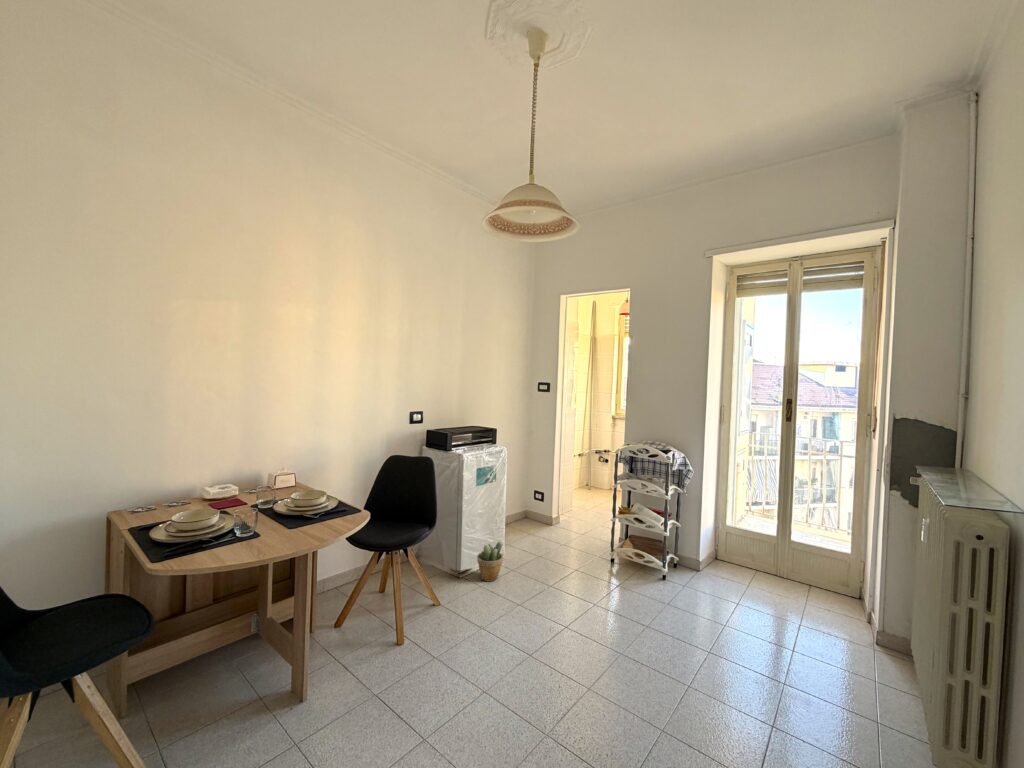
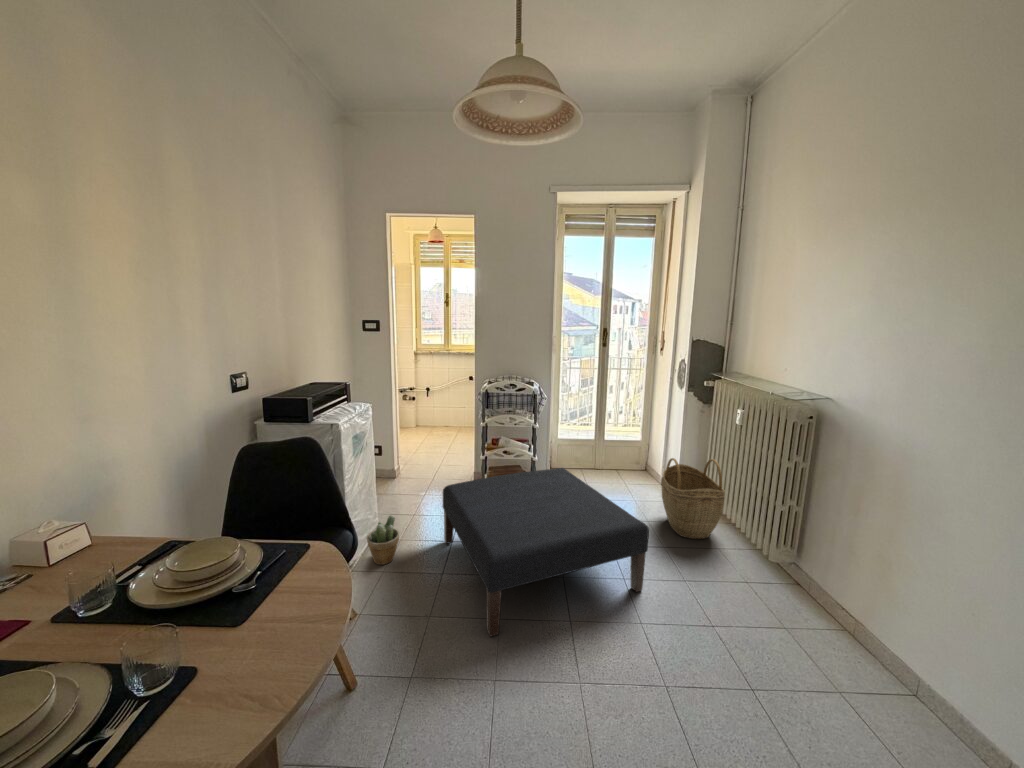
ottoman: none [507,529,702,706] -> present [443,468,649,637]
woven basket: none [808,570,903,706] -> present [662,458,725,539]

